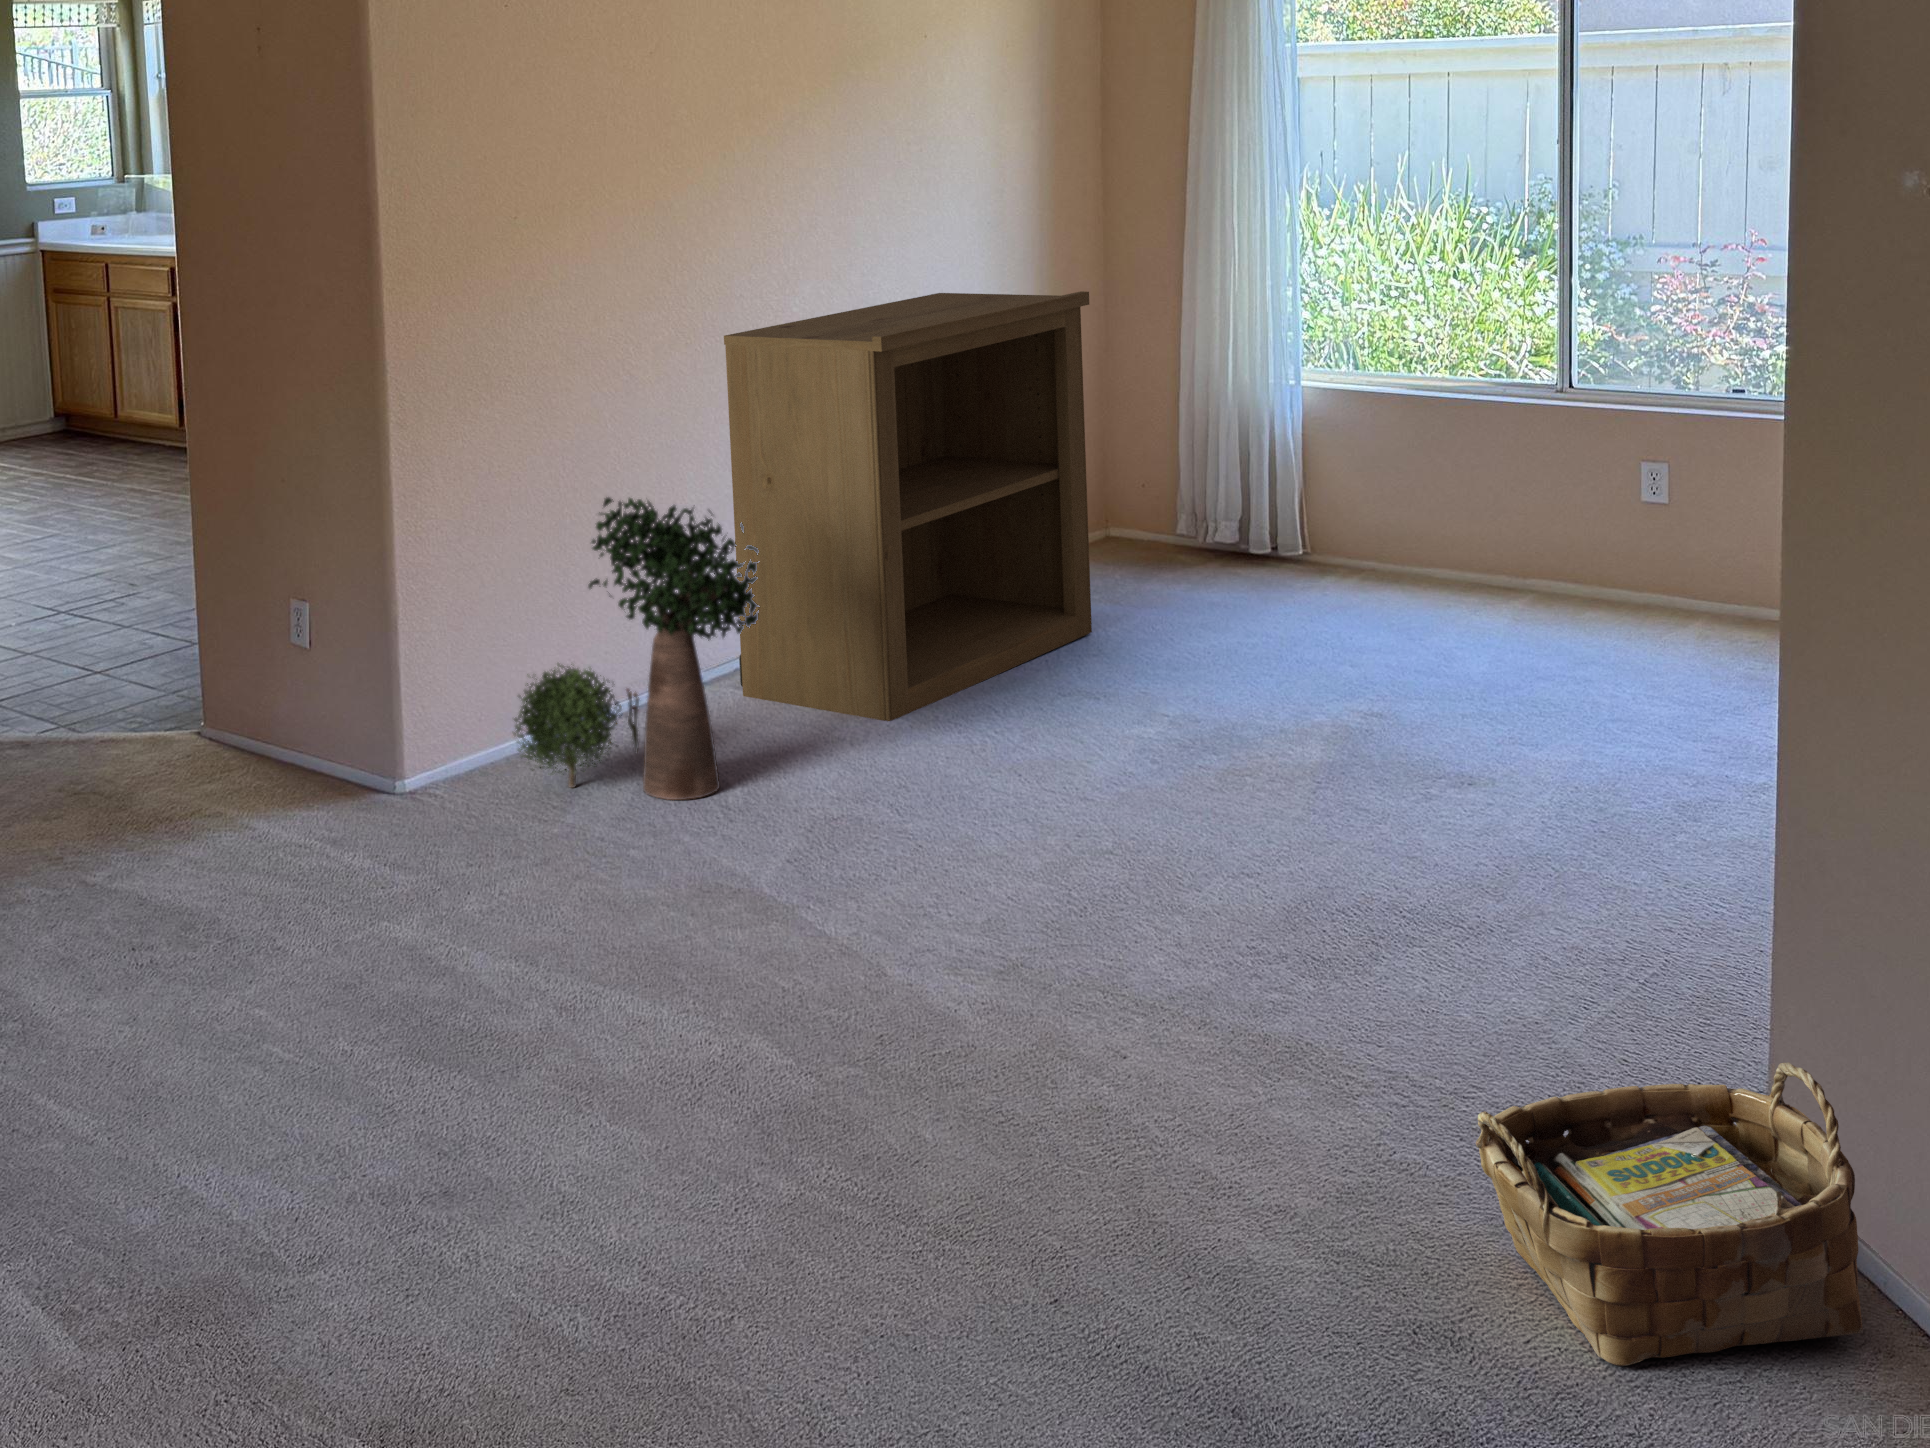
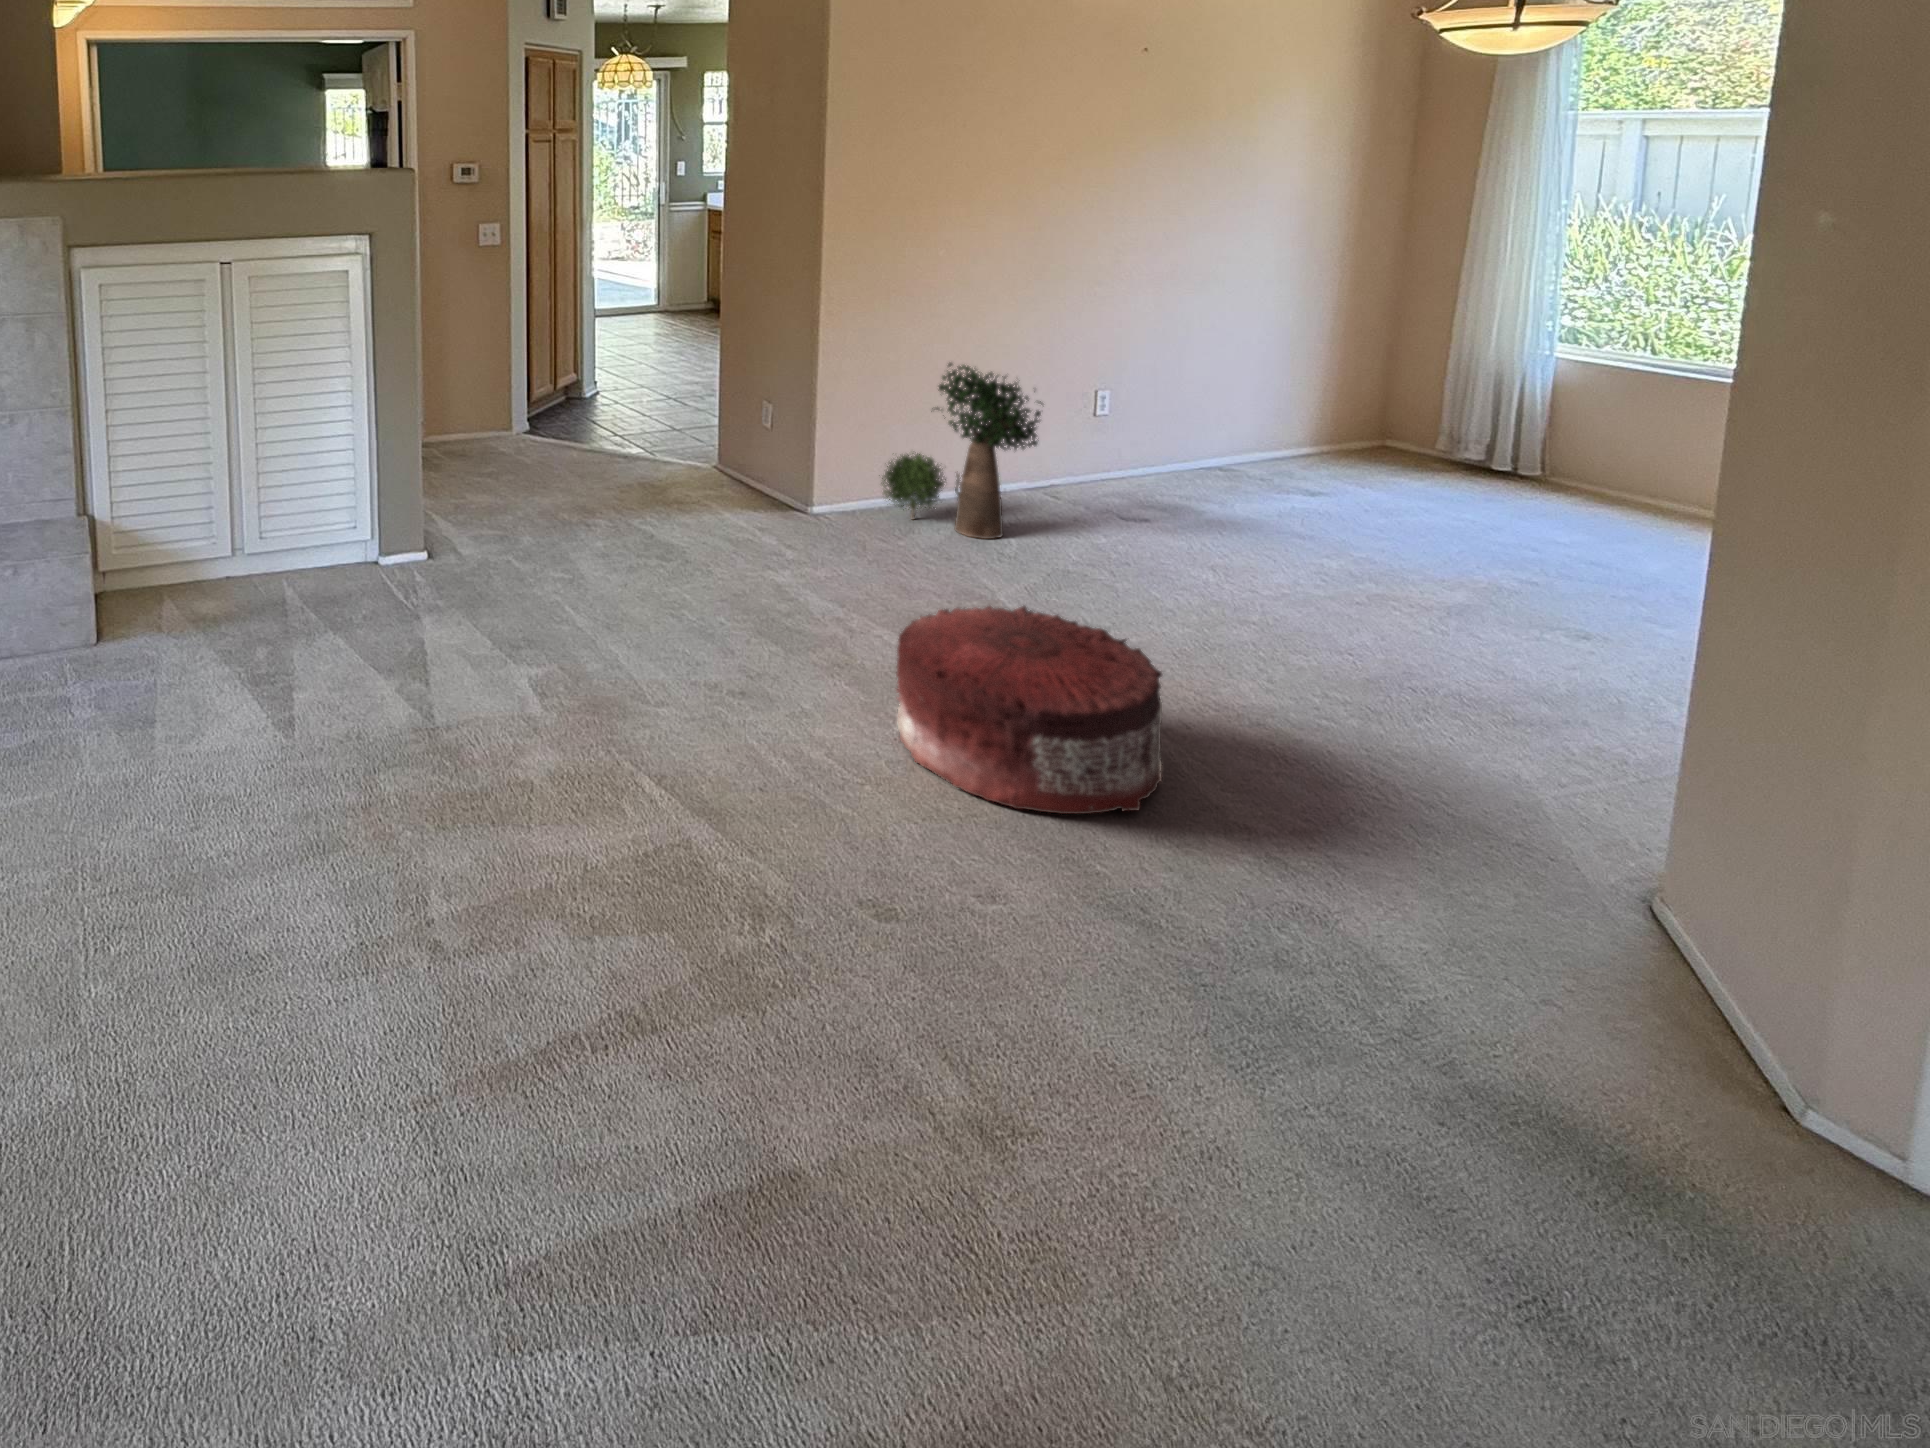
bookshelf: present [724,291,1092,721] -> none [1043,265,1342,521]
pouf: none [703,901,1122,1265] -> present [897,606,1162,814]
woven basket: present [1476,1063,1862,1366] -> none [1399,819,1726,1052]

